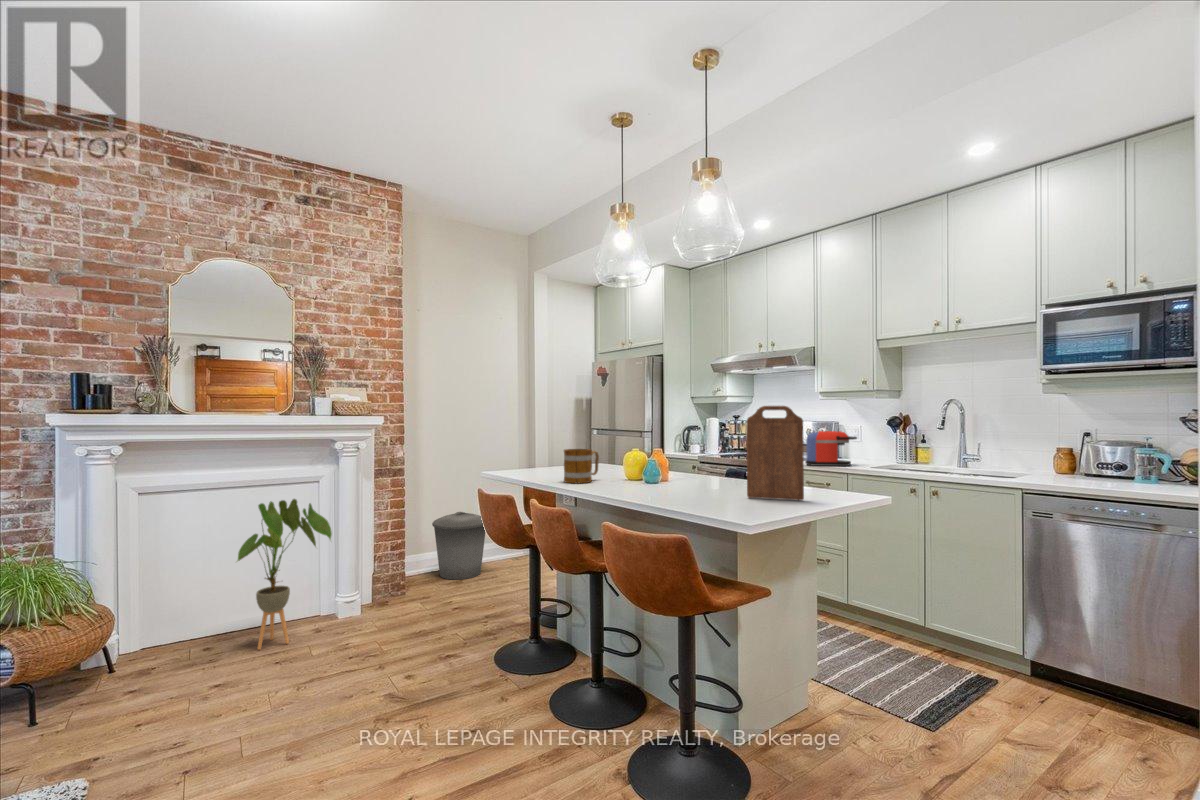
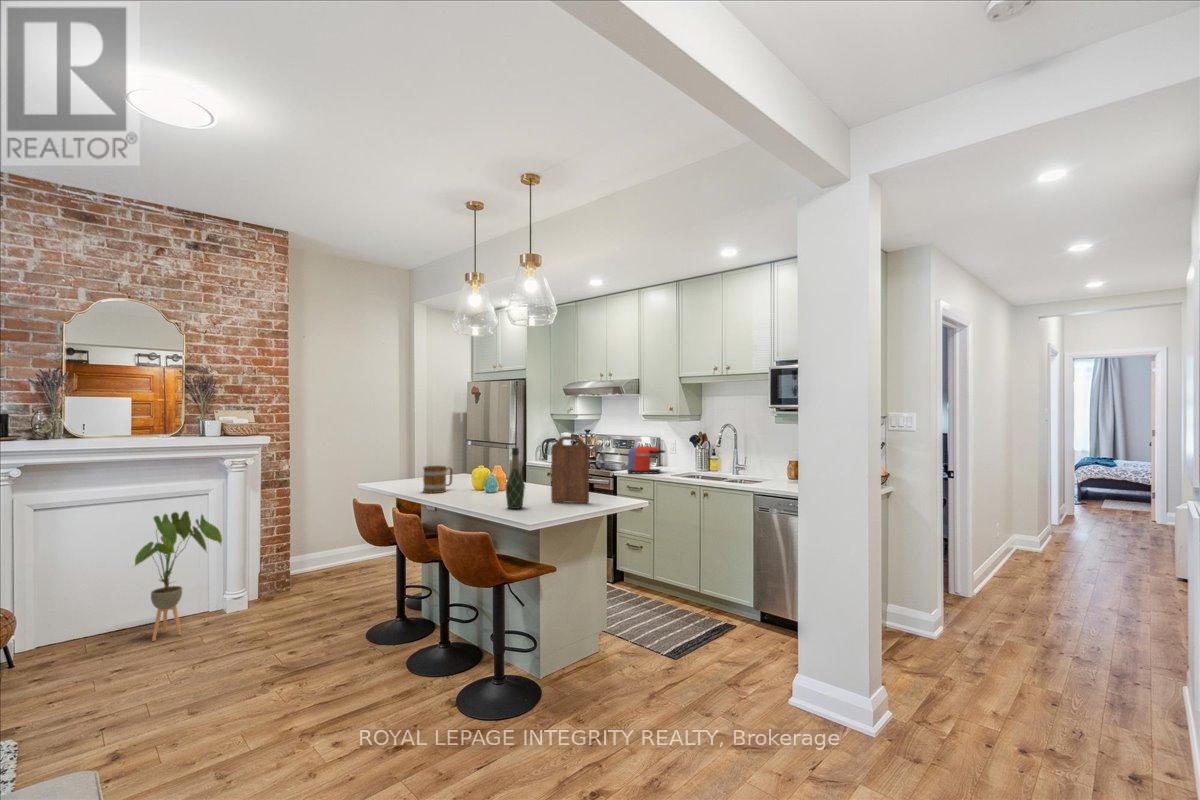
wine bottle: none [689,419,717,505] -> present [505,448,525,509]
trash can: present [432,512,485,579] -> none [316,517,368,577]

